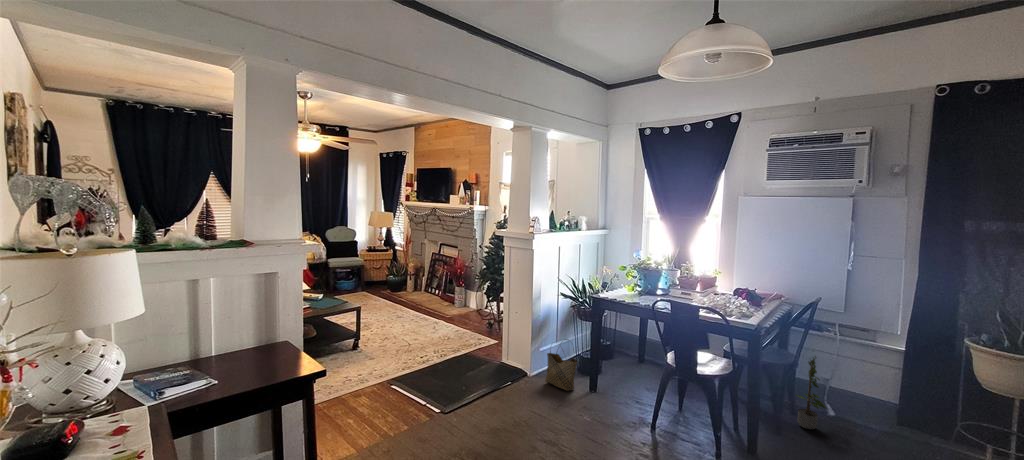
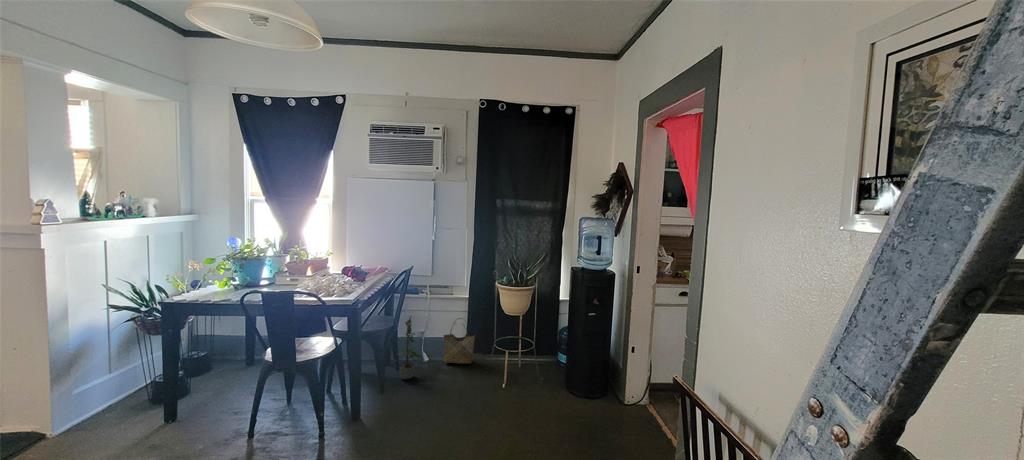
woven basket: present [545,339,577,391] -> present [444,318,475,364]

